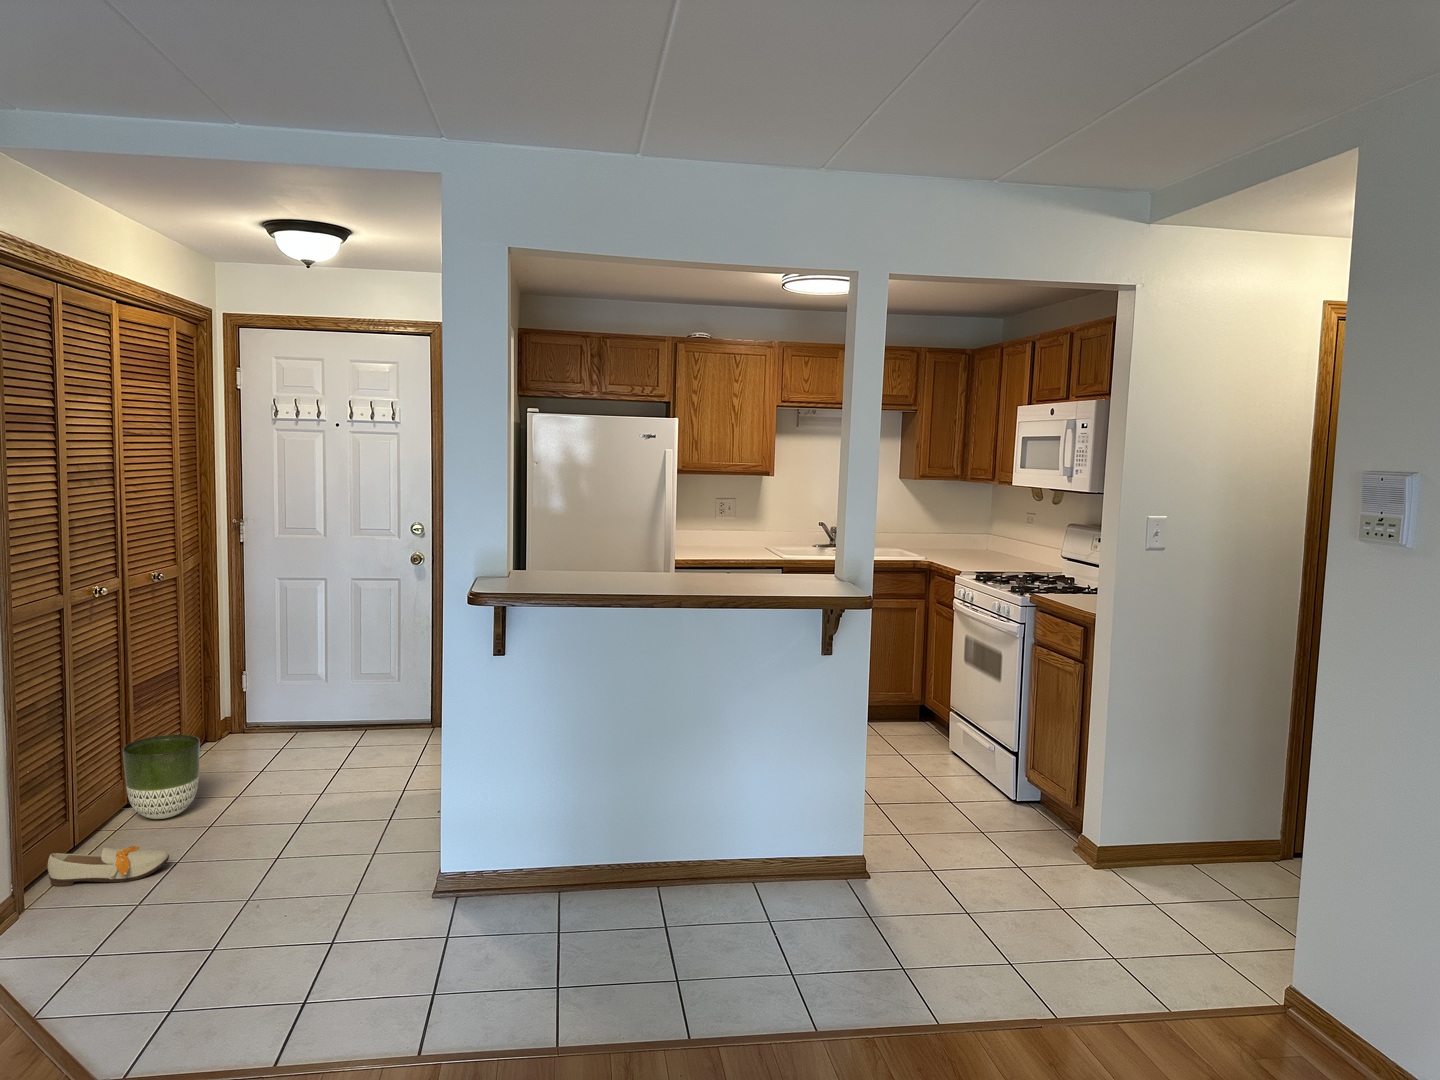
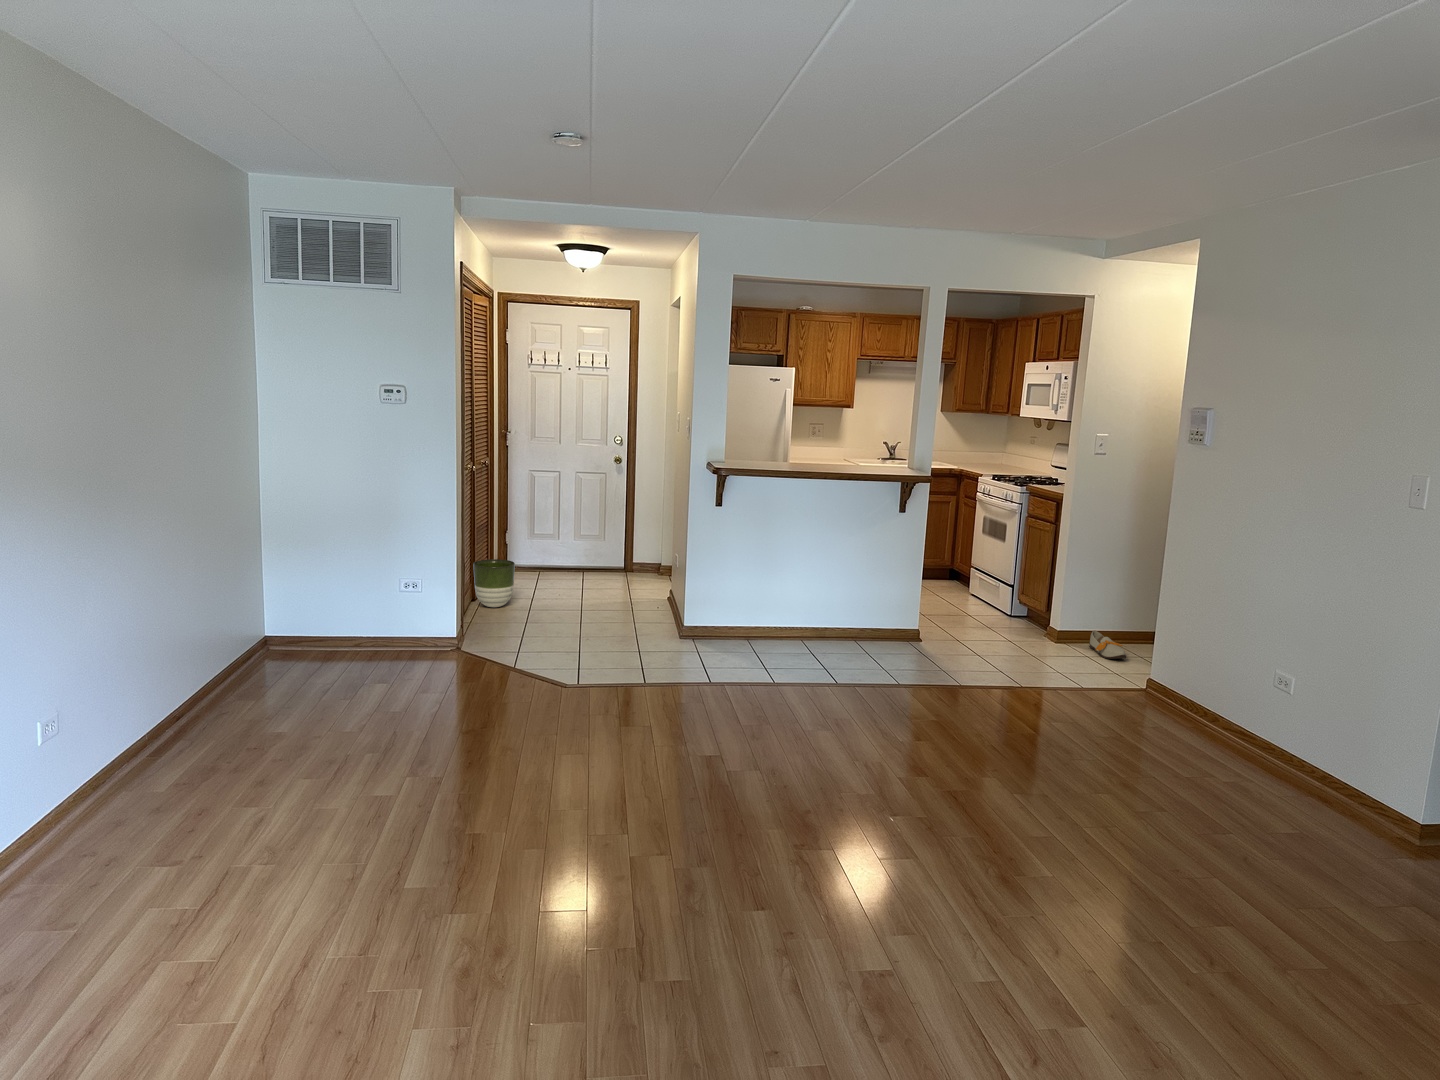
shoe: present [48,846,169,886] -> present [1089,631,1126,659]

